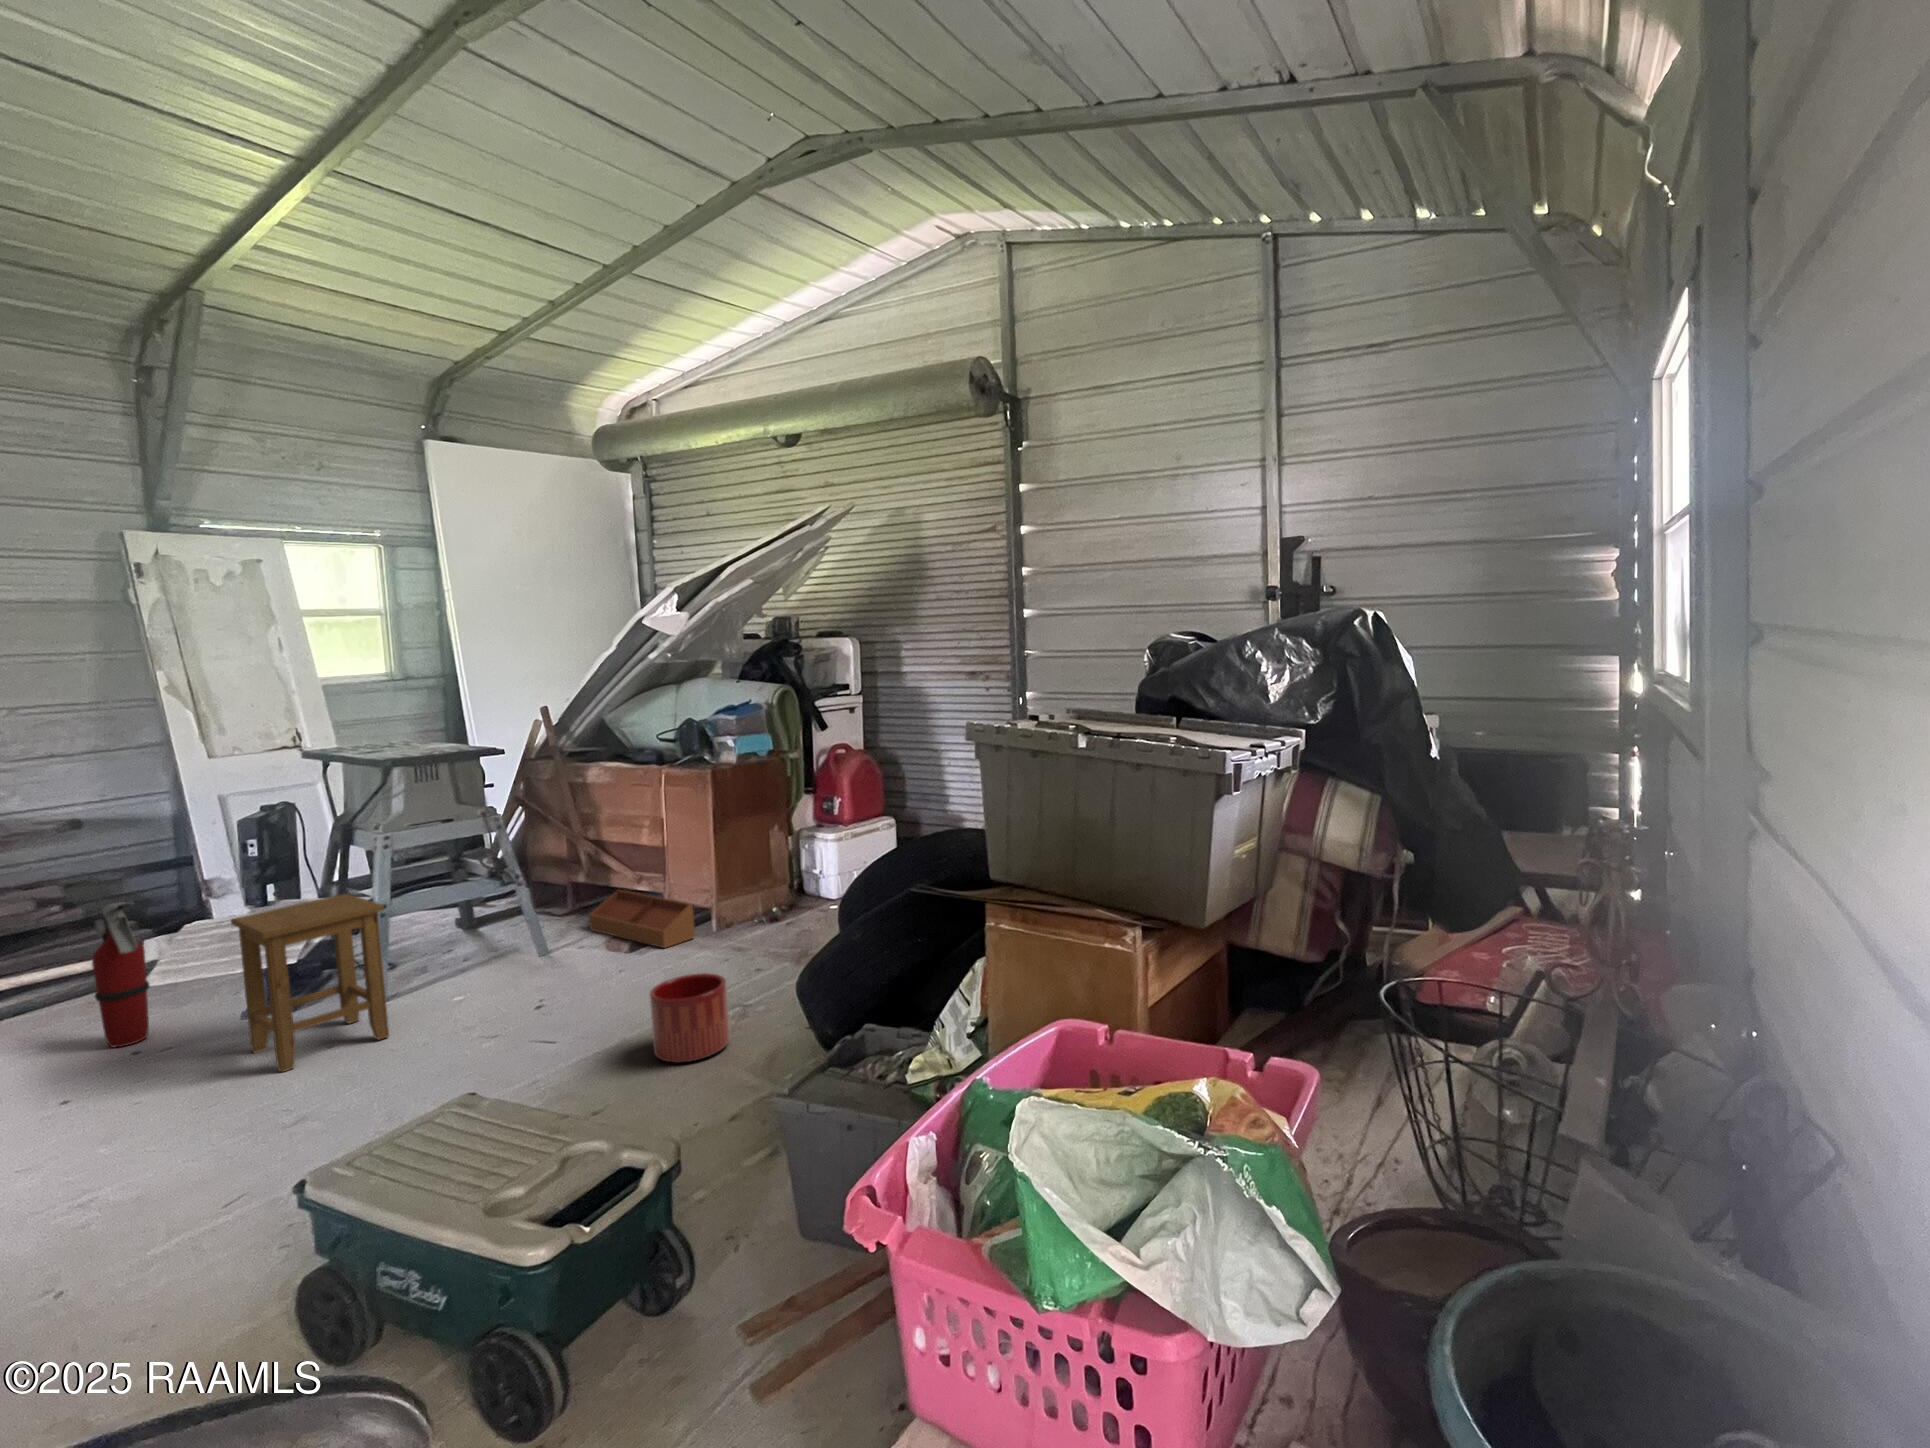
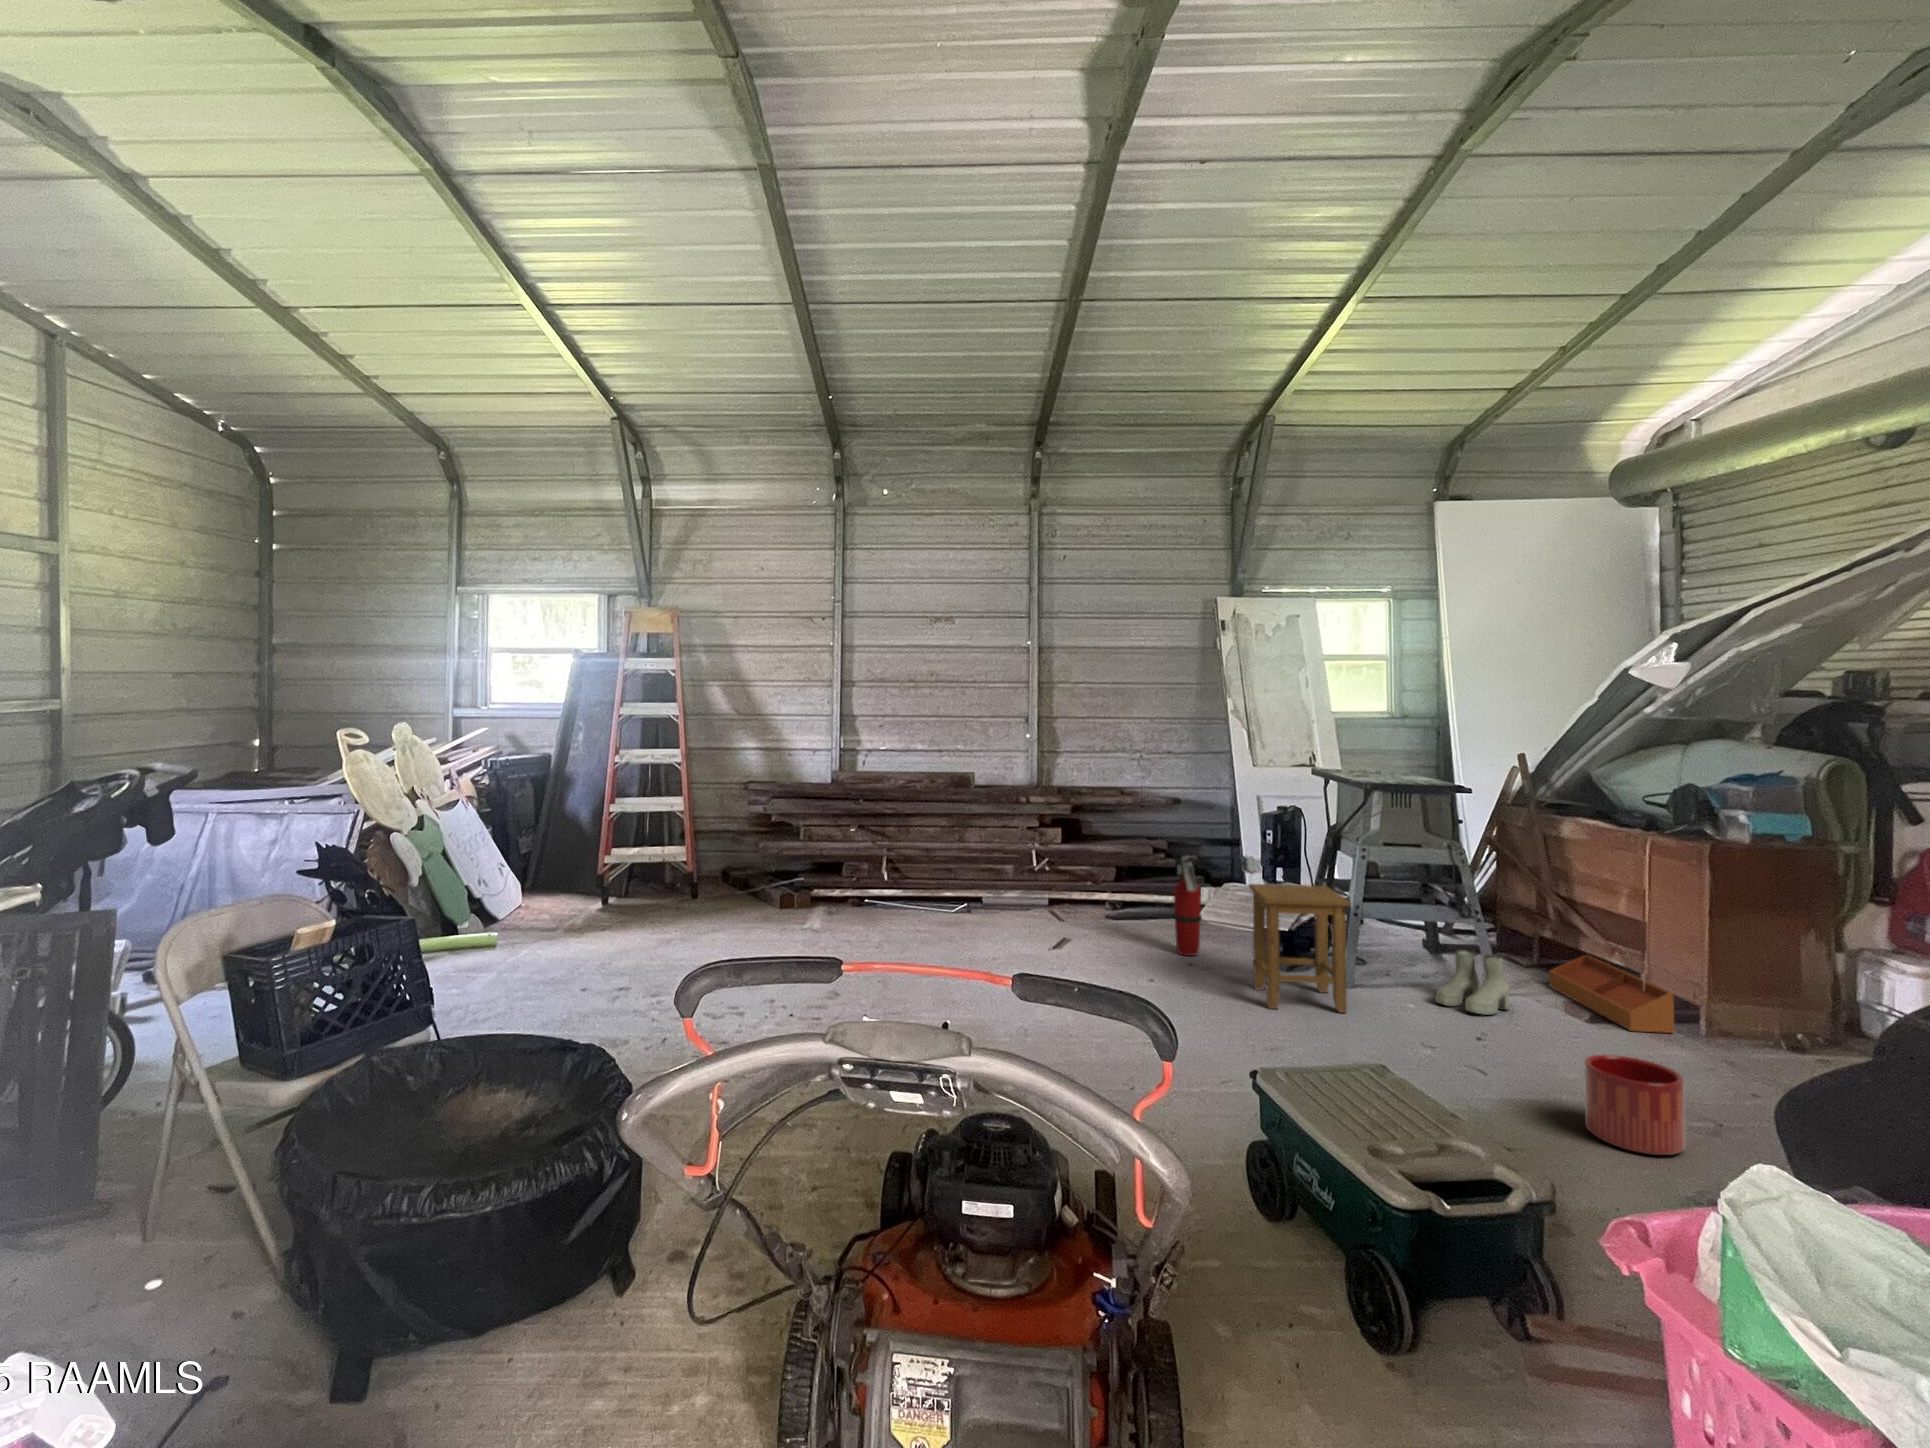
boots: none [488,916,561,986] -> present [1436,949,1510,1015]

